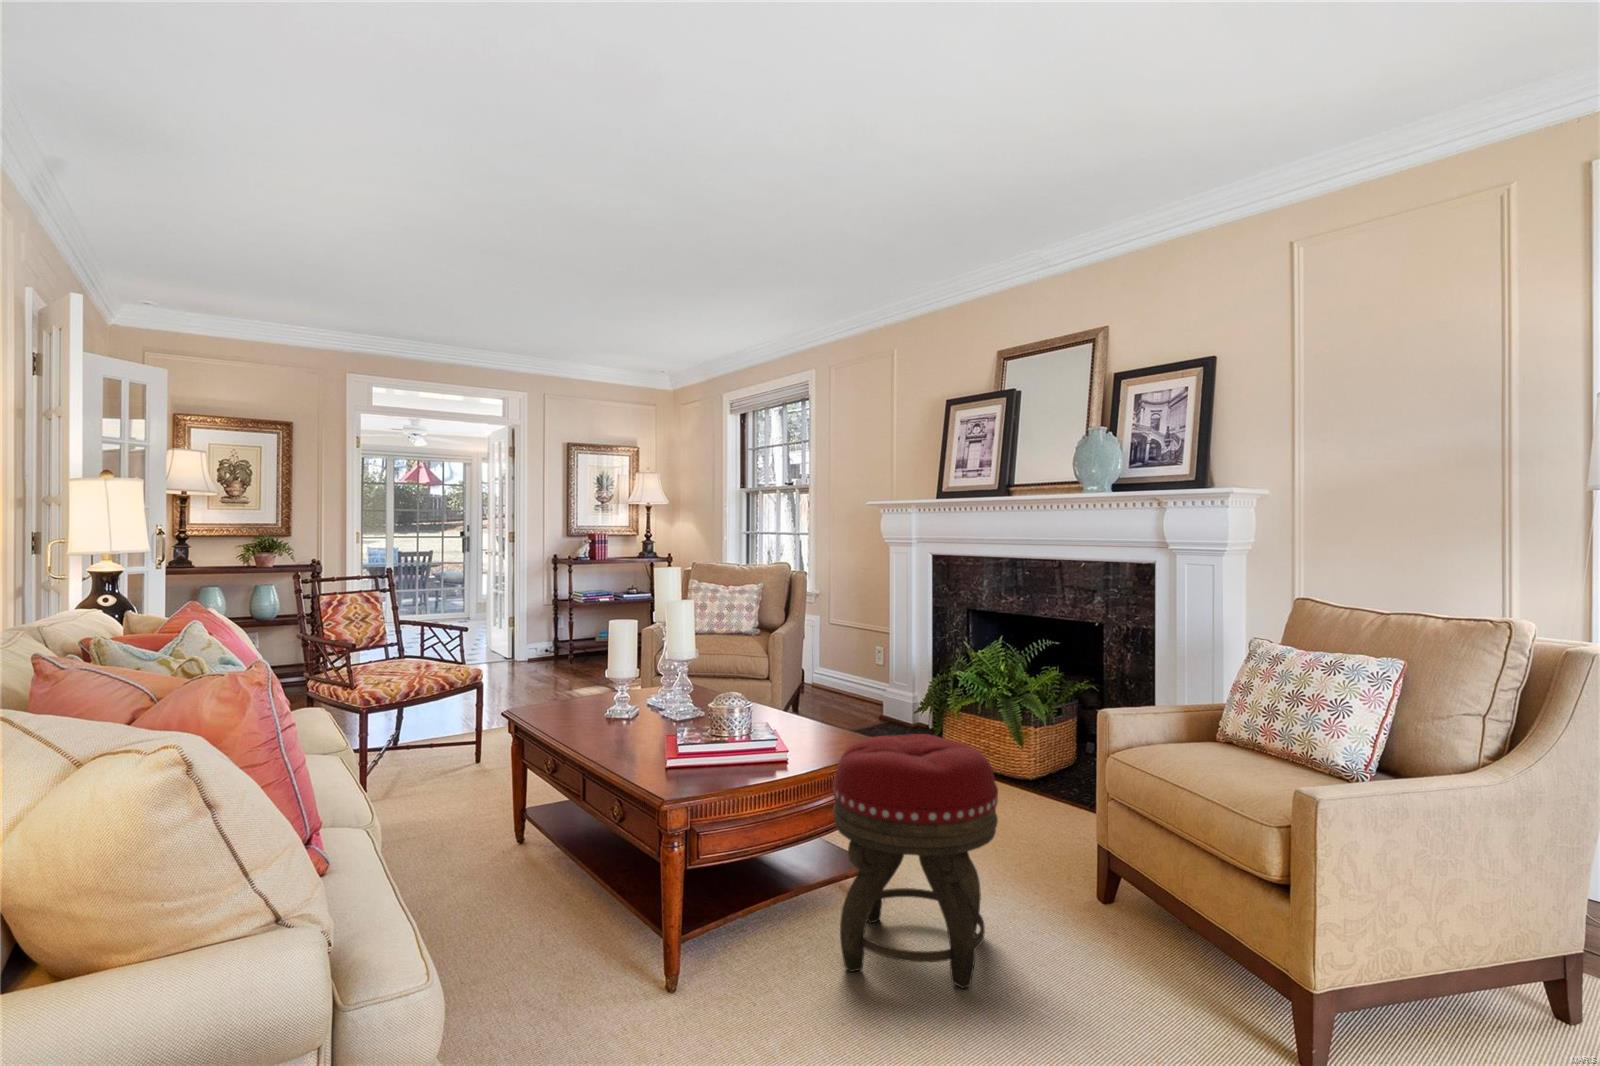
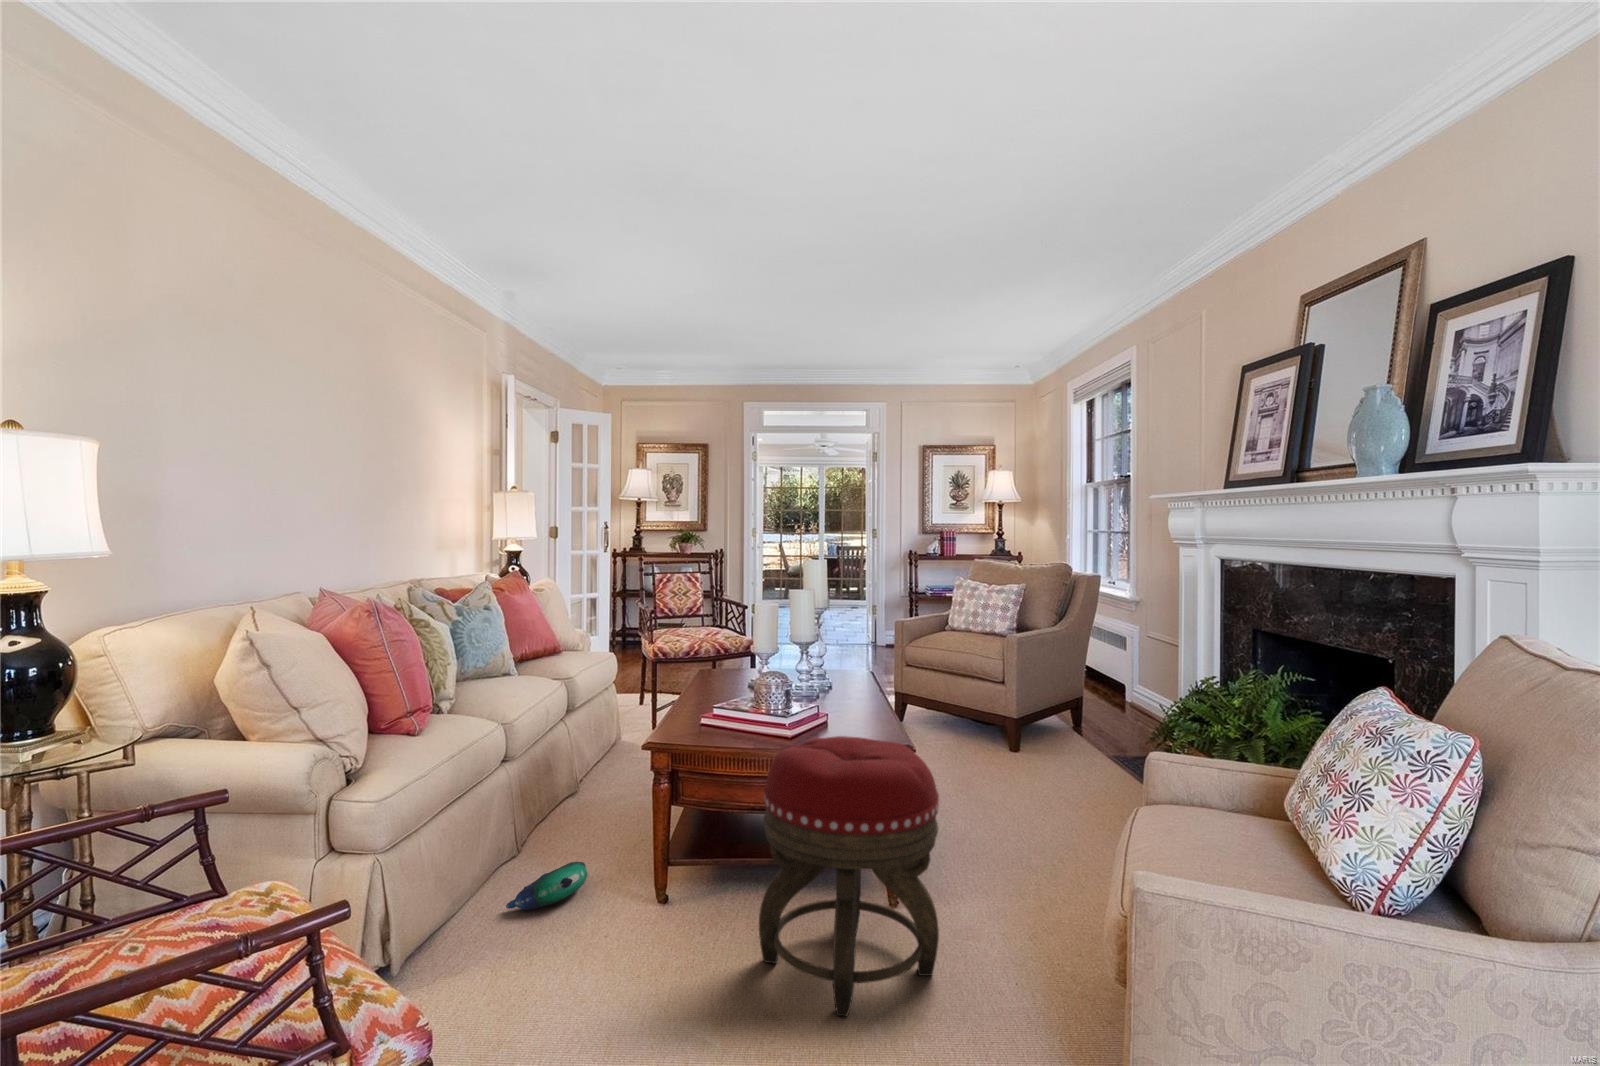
plush toy: none [524,945,595,1027] -> present [506,862,588,910]

